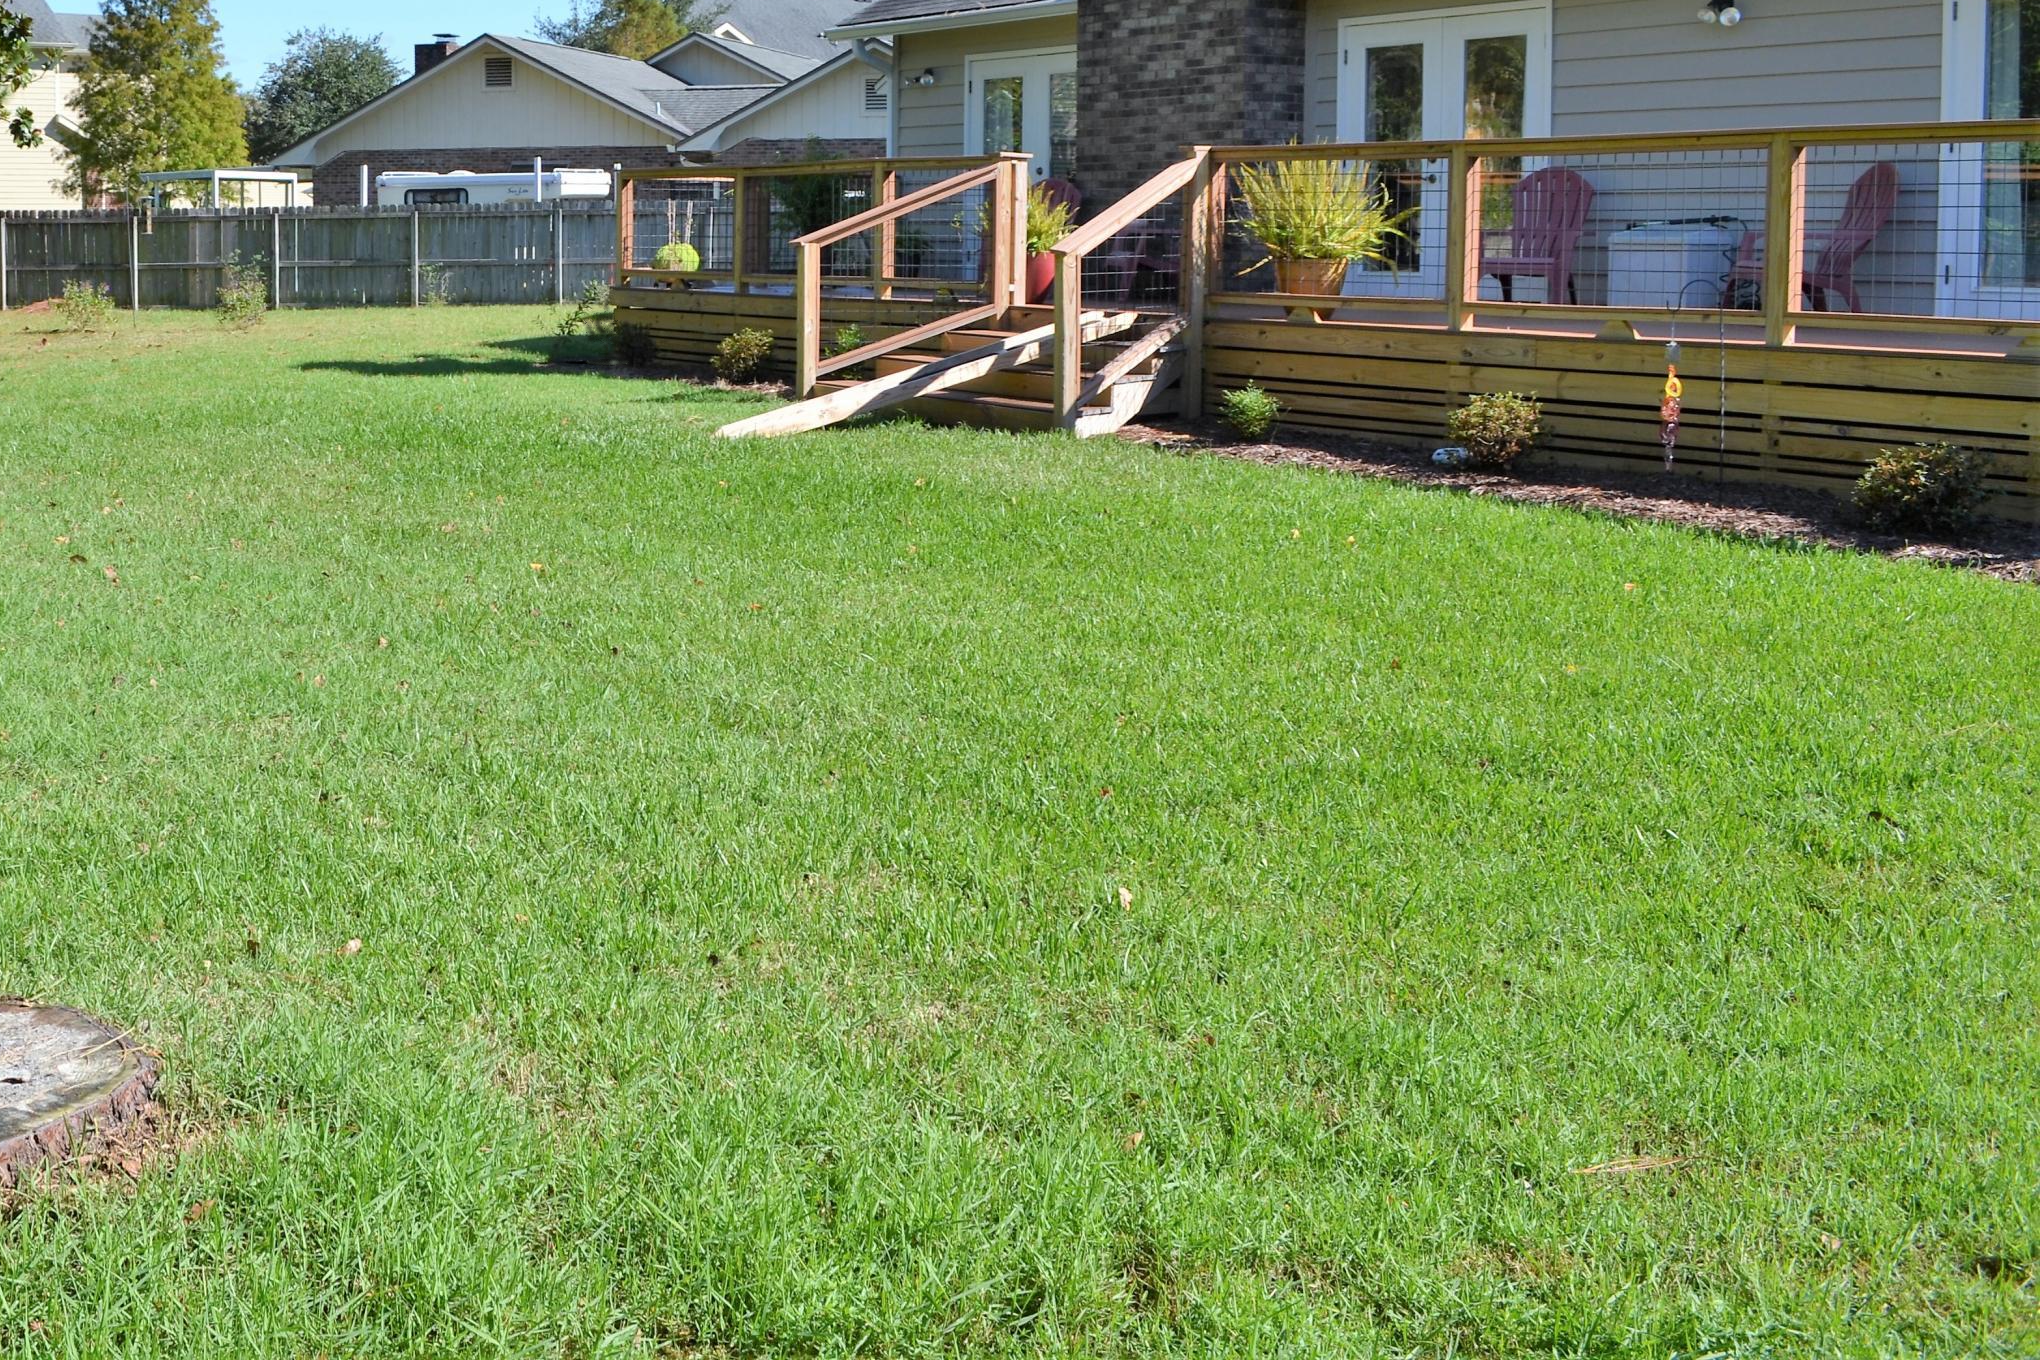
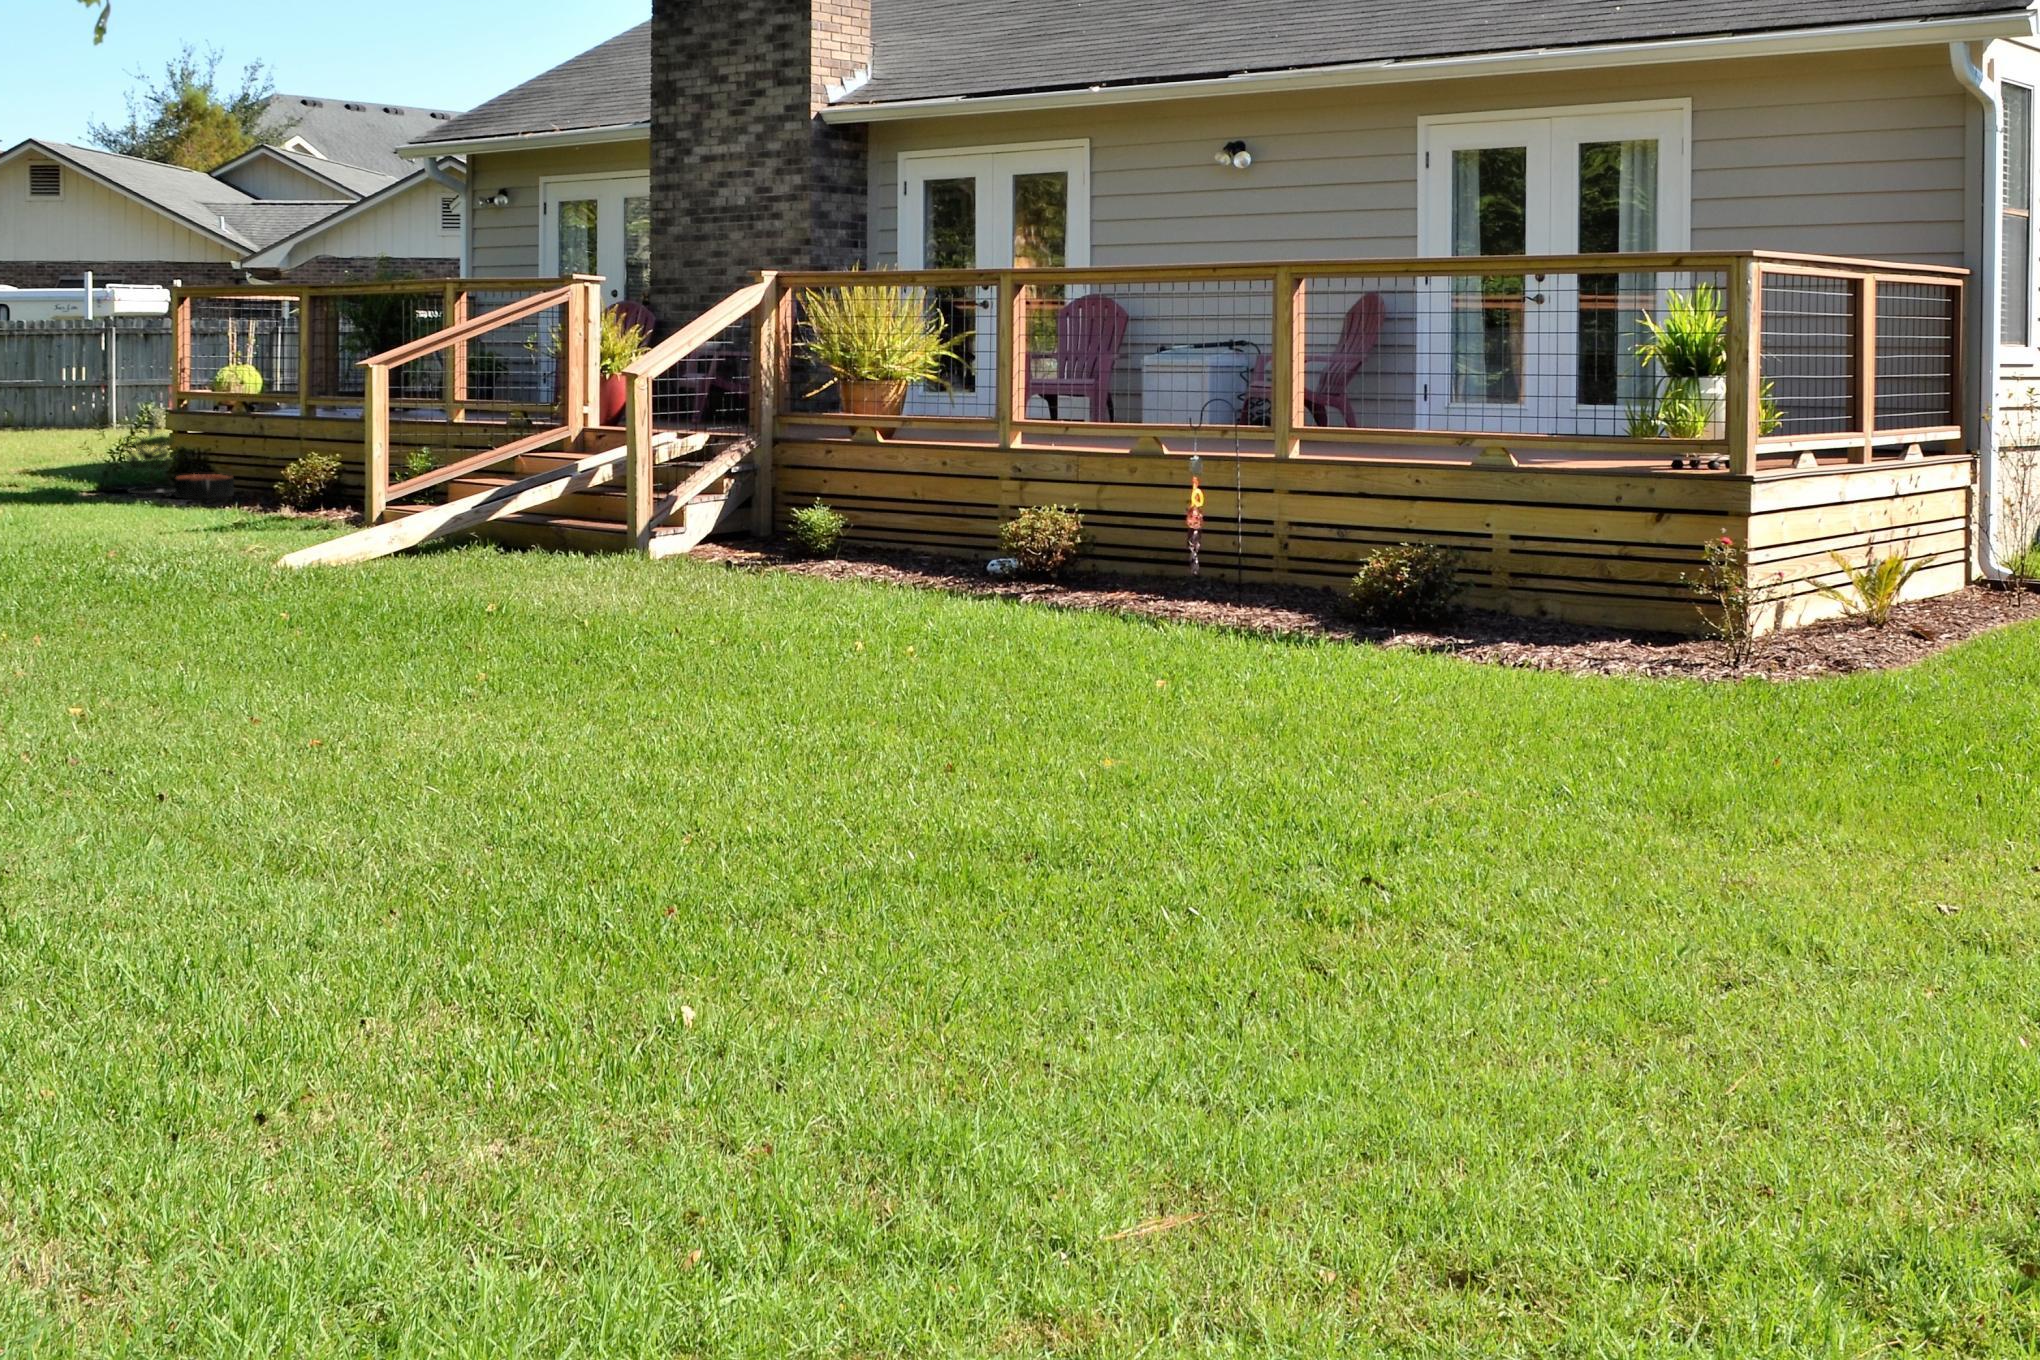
basket: none [628,348,679,371] -> present [175,474,234,499]

